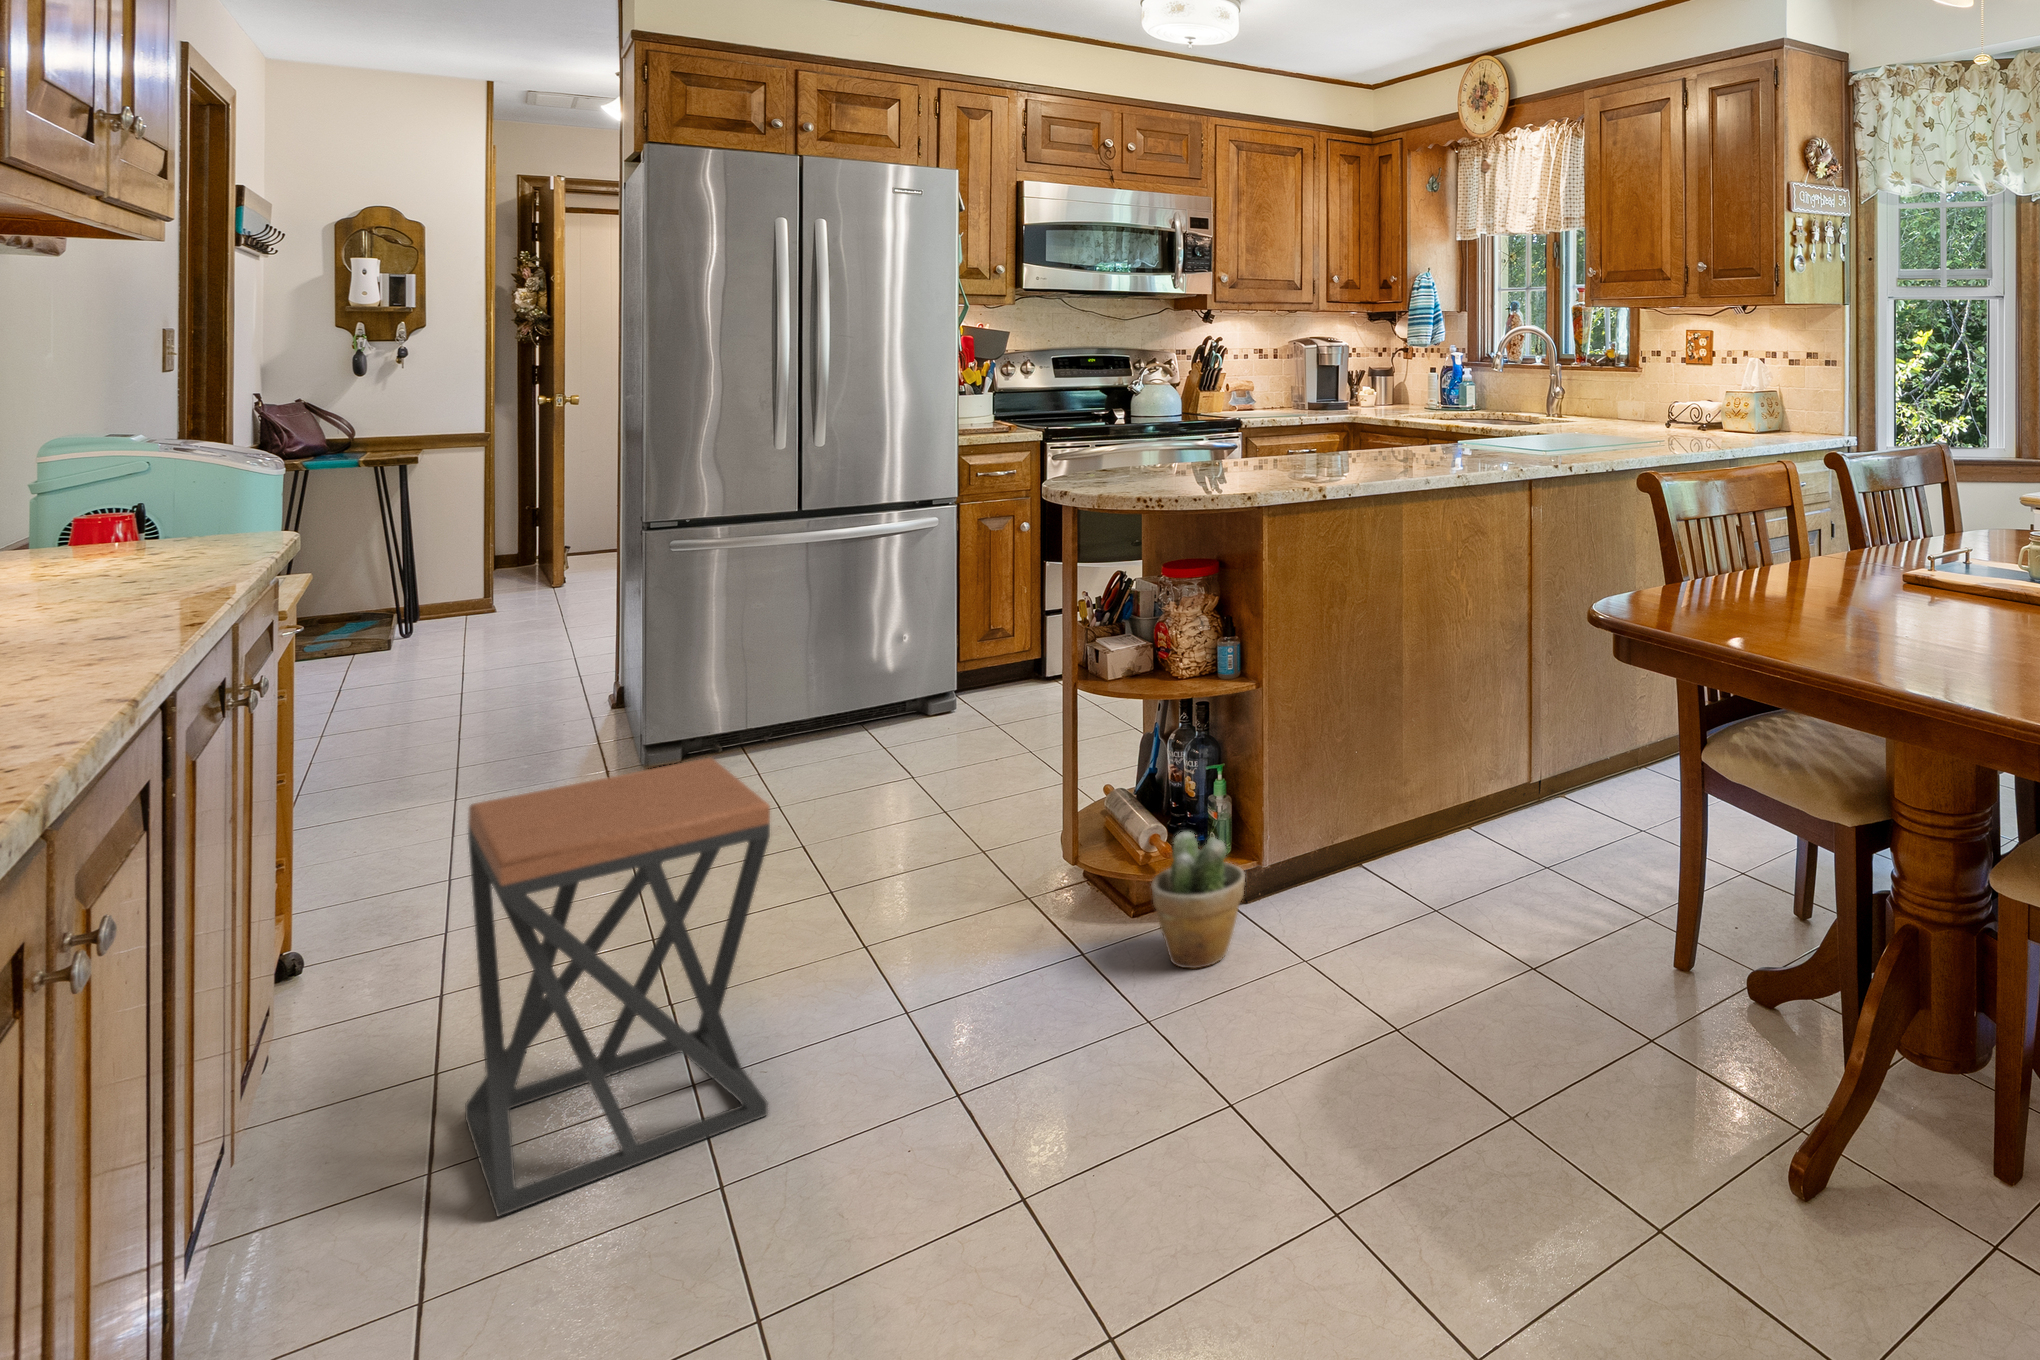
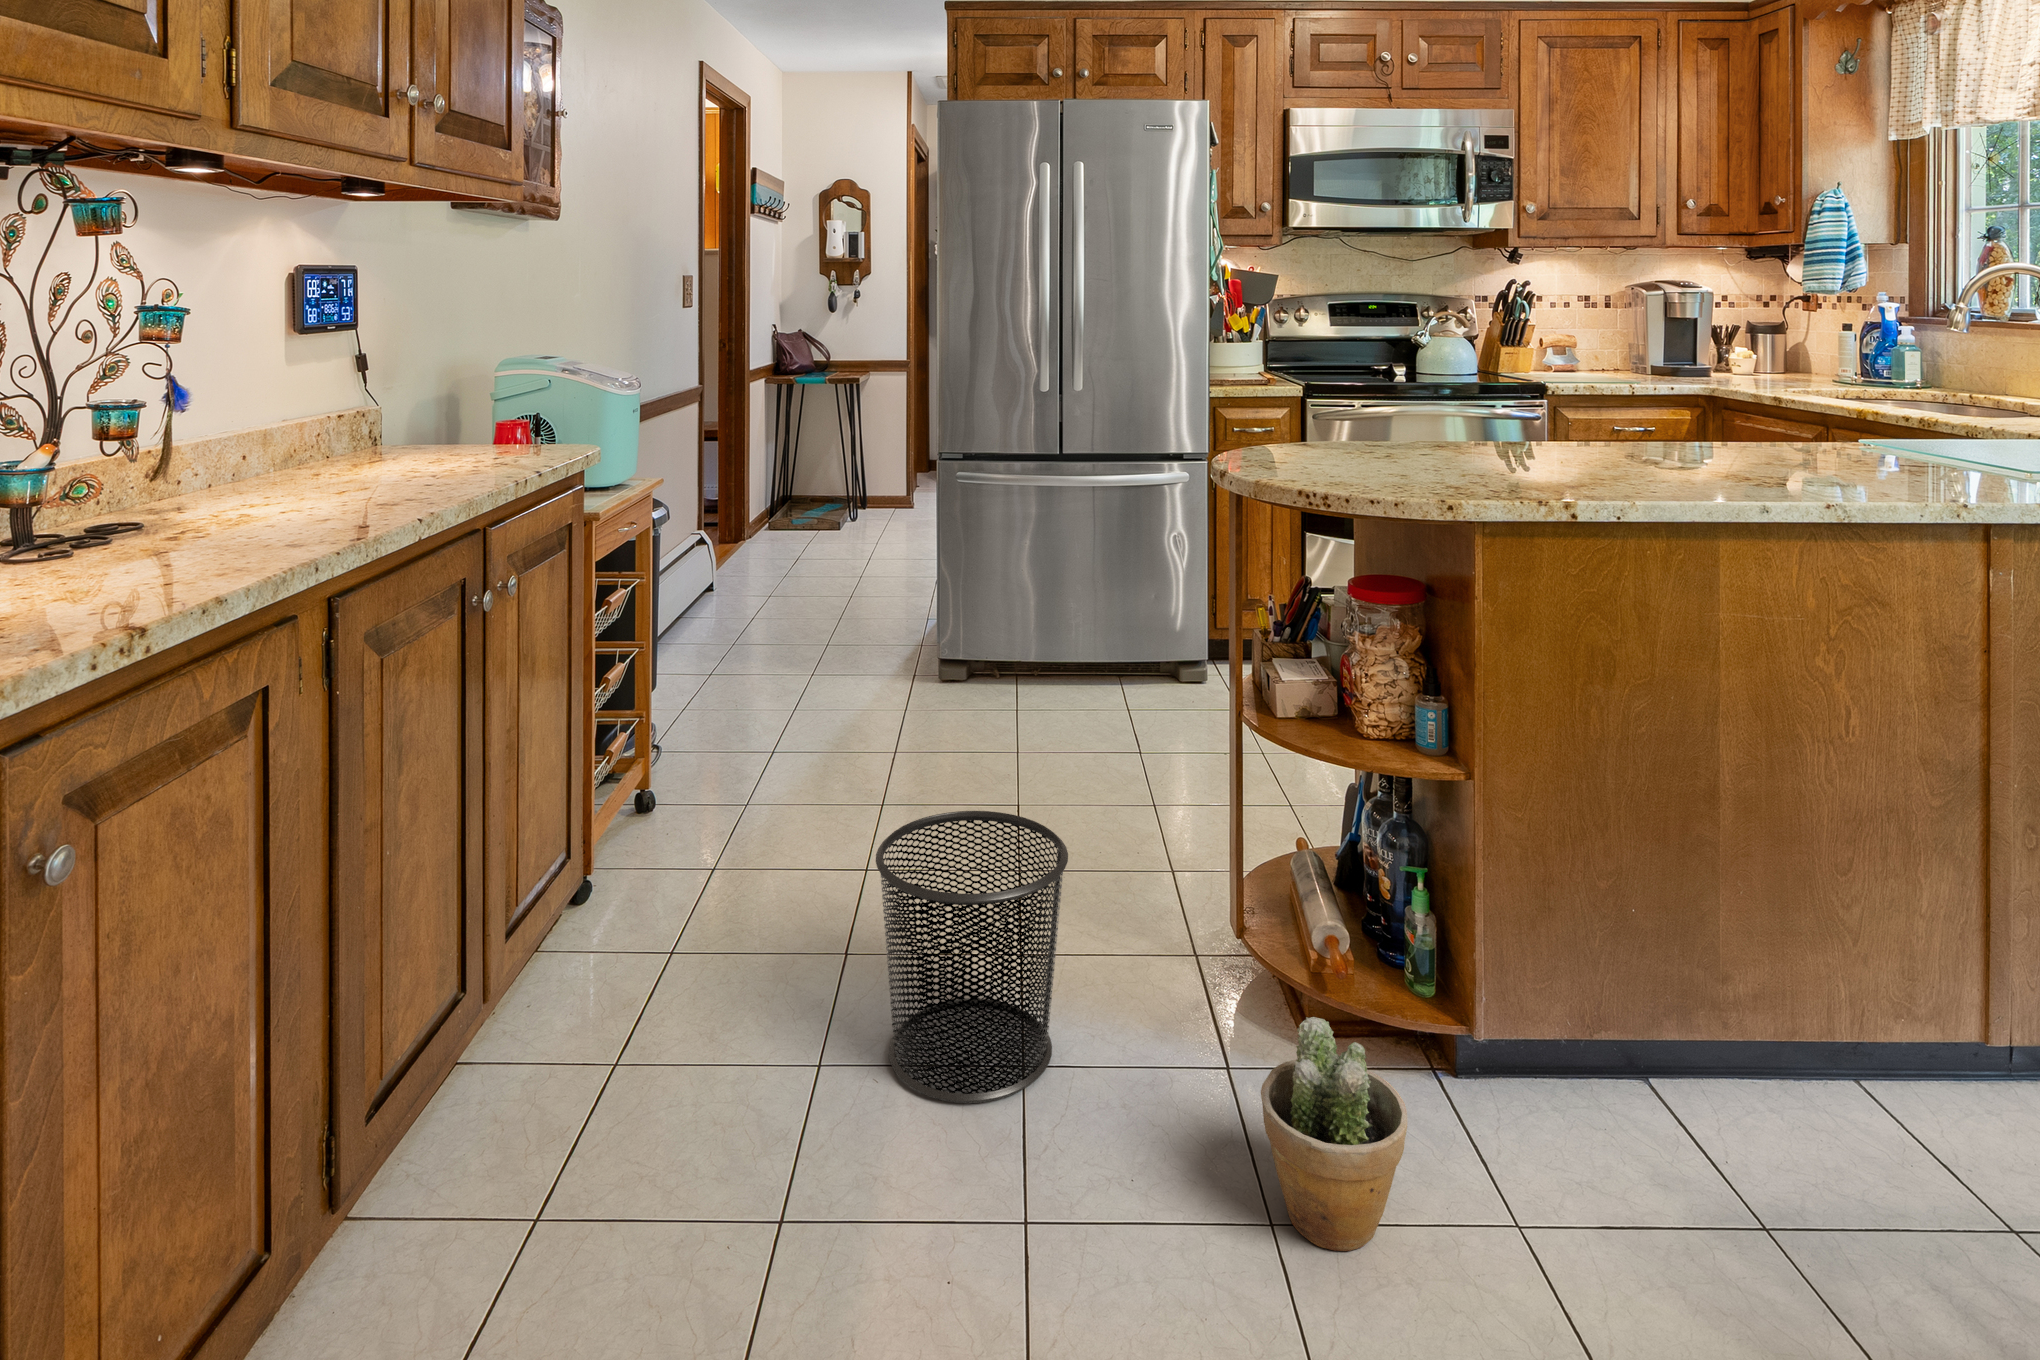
stool: present [465,758,770,1216] -> none [451,758,767,1272]
waste bin: none [806,778,977,999] -> present [876,811,1068,1103]

